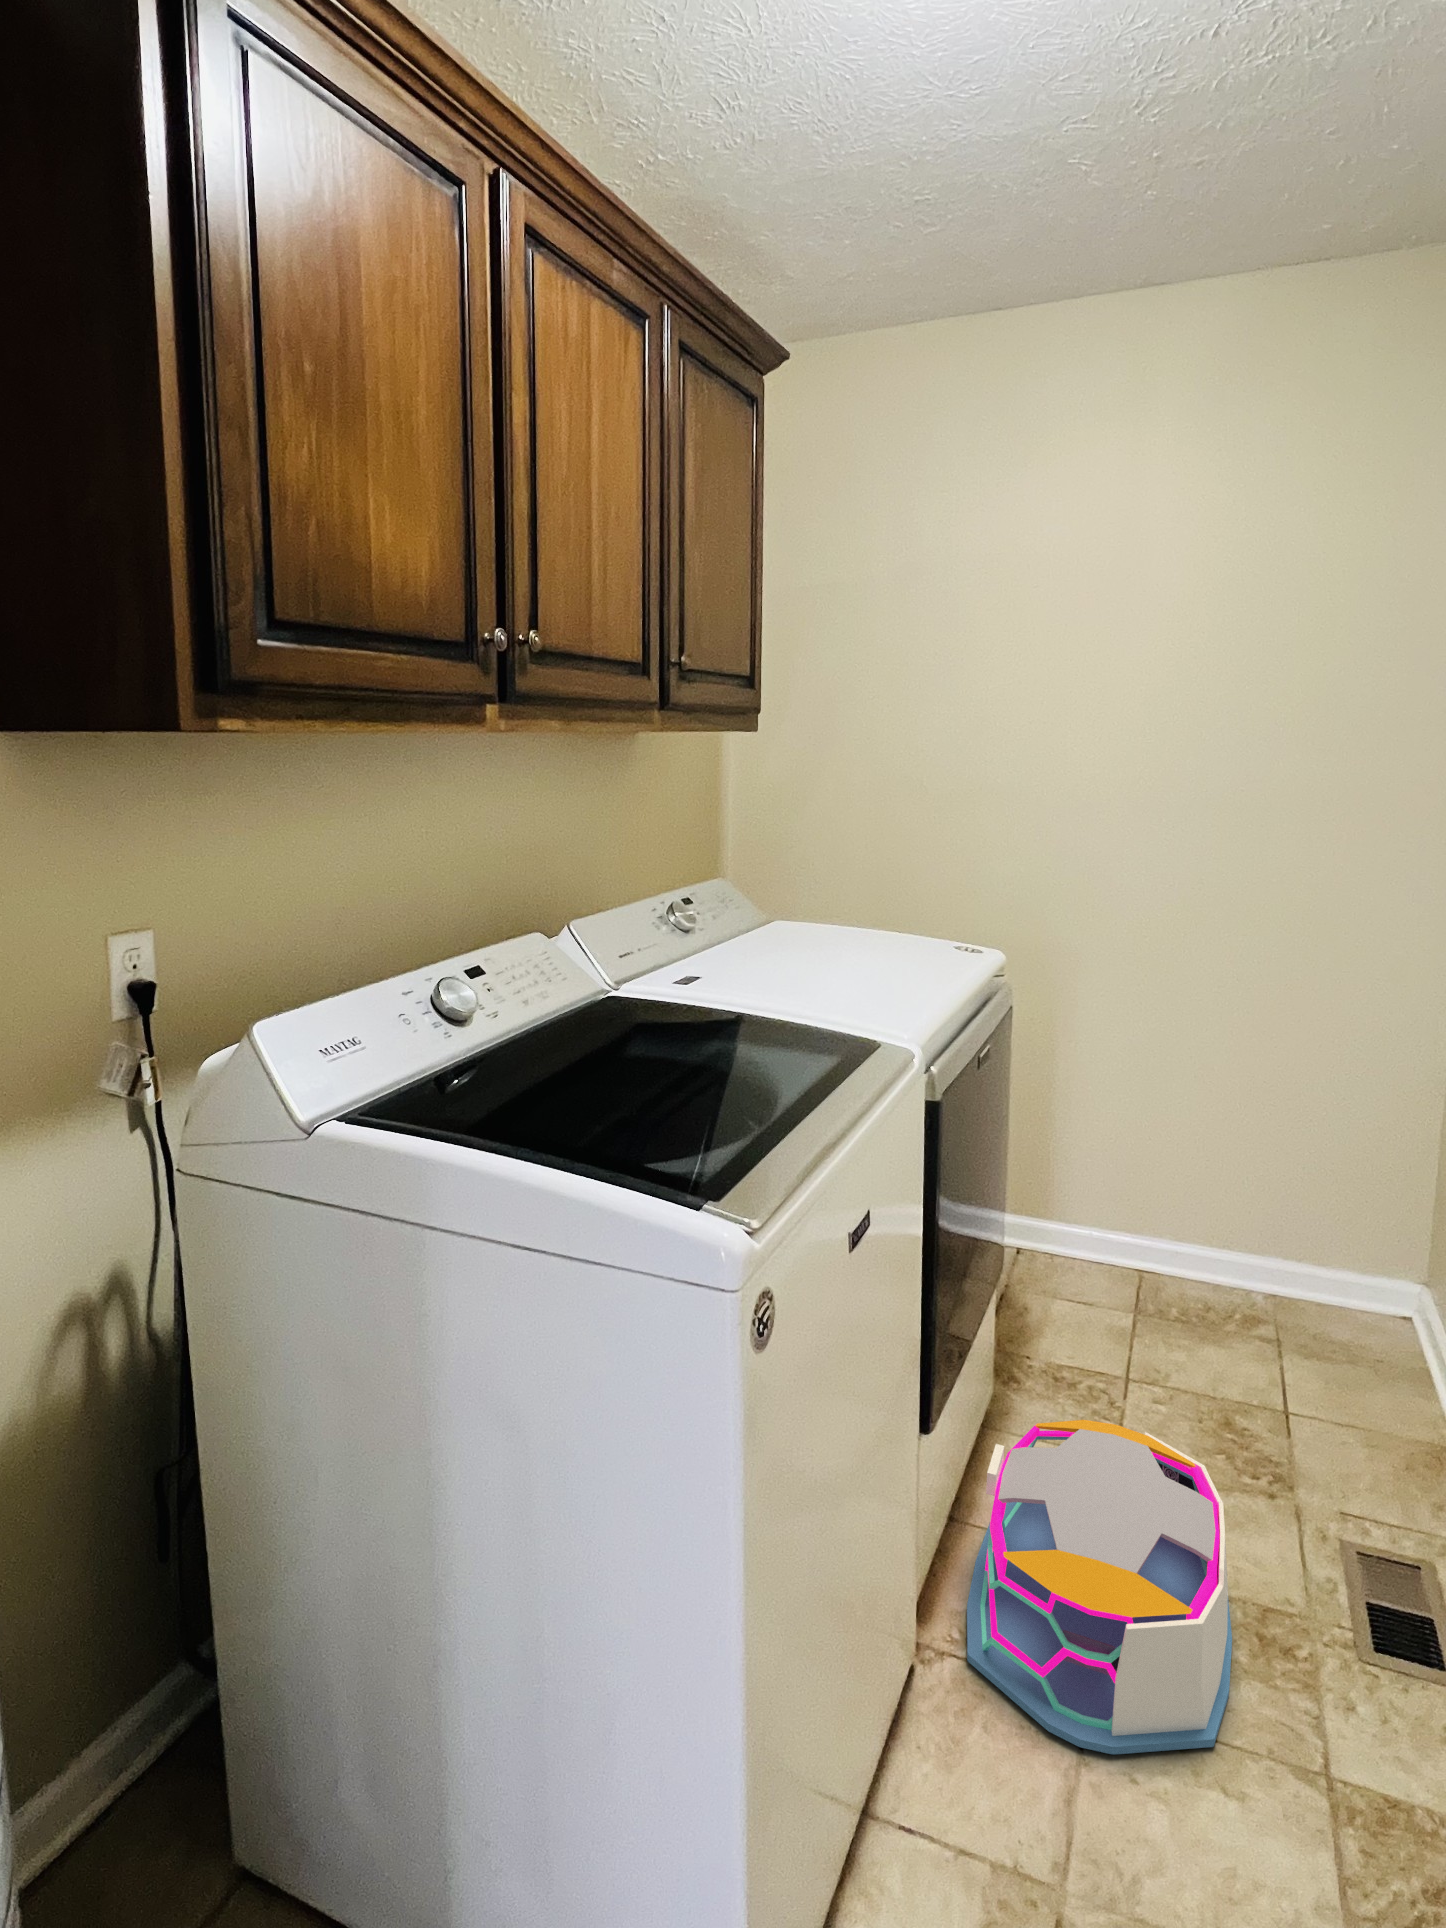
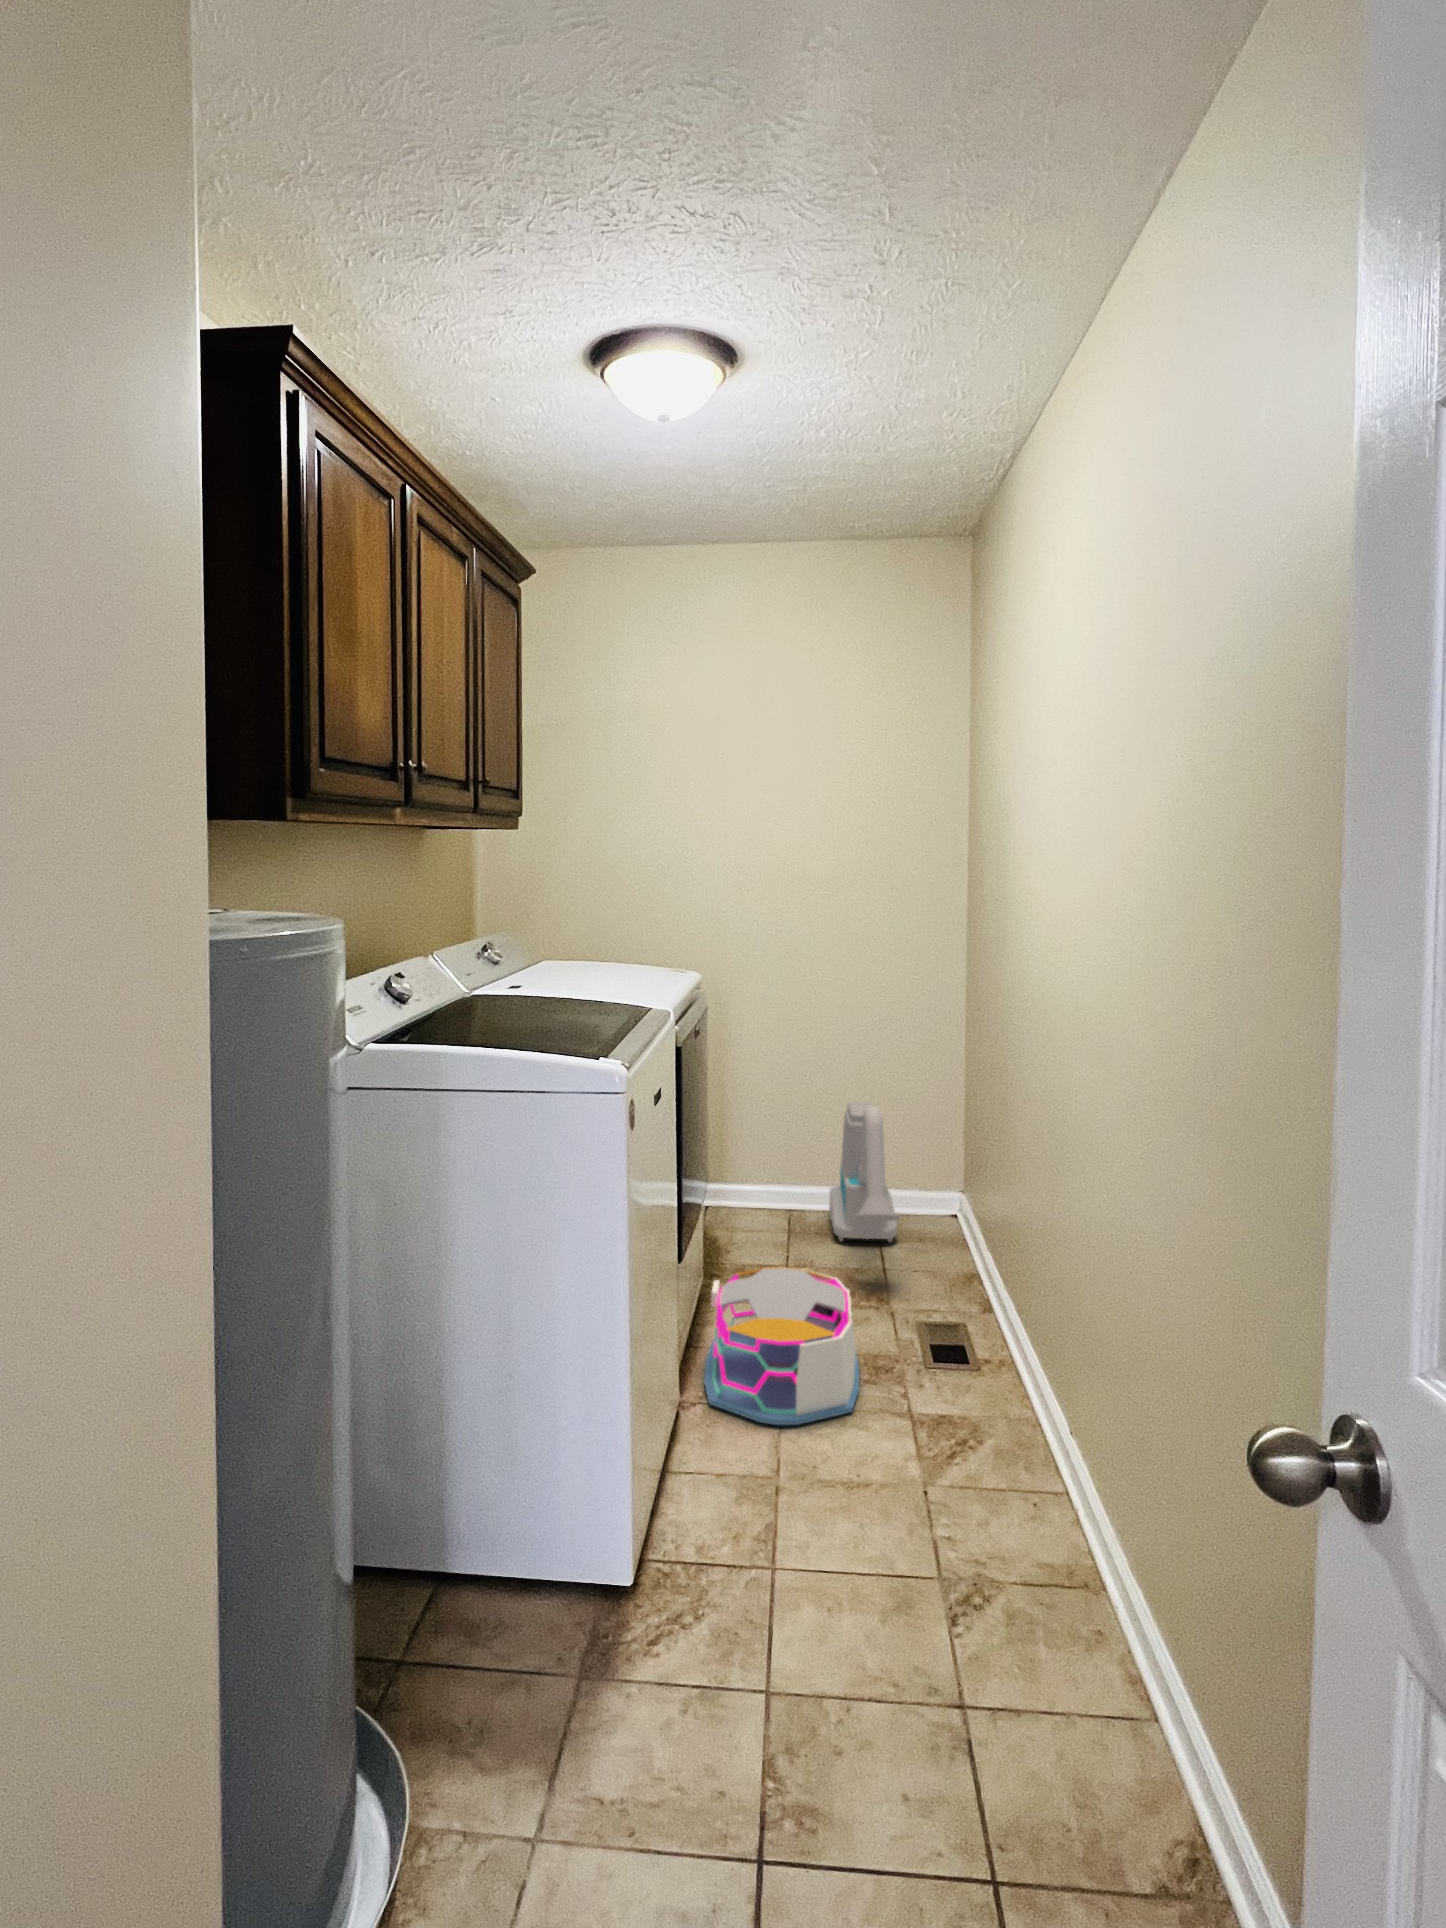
vacuum cleaner: none [1200,1139,1319,1361] -> present [829,1102,900,1243]

